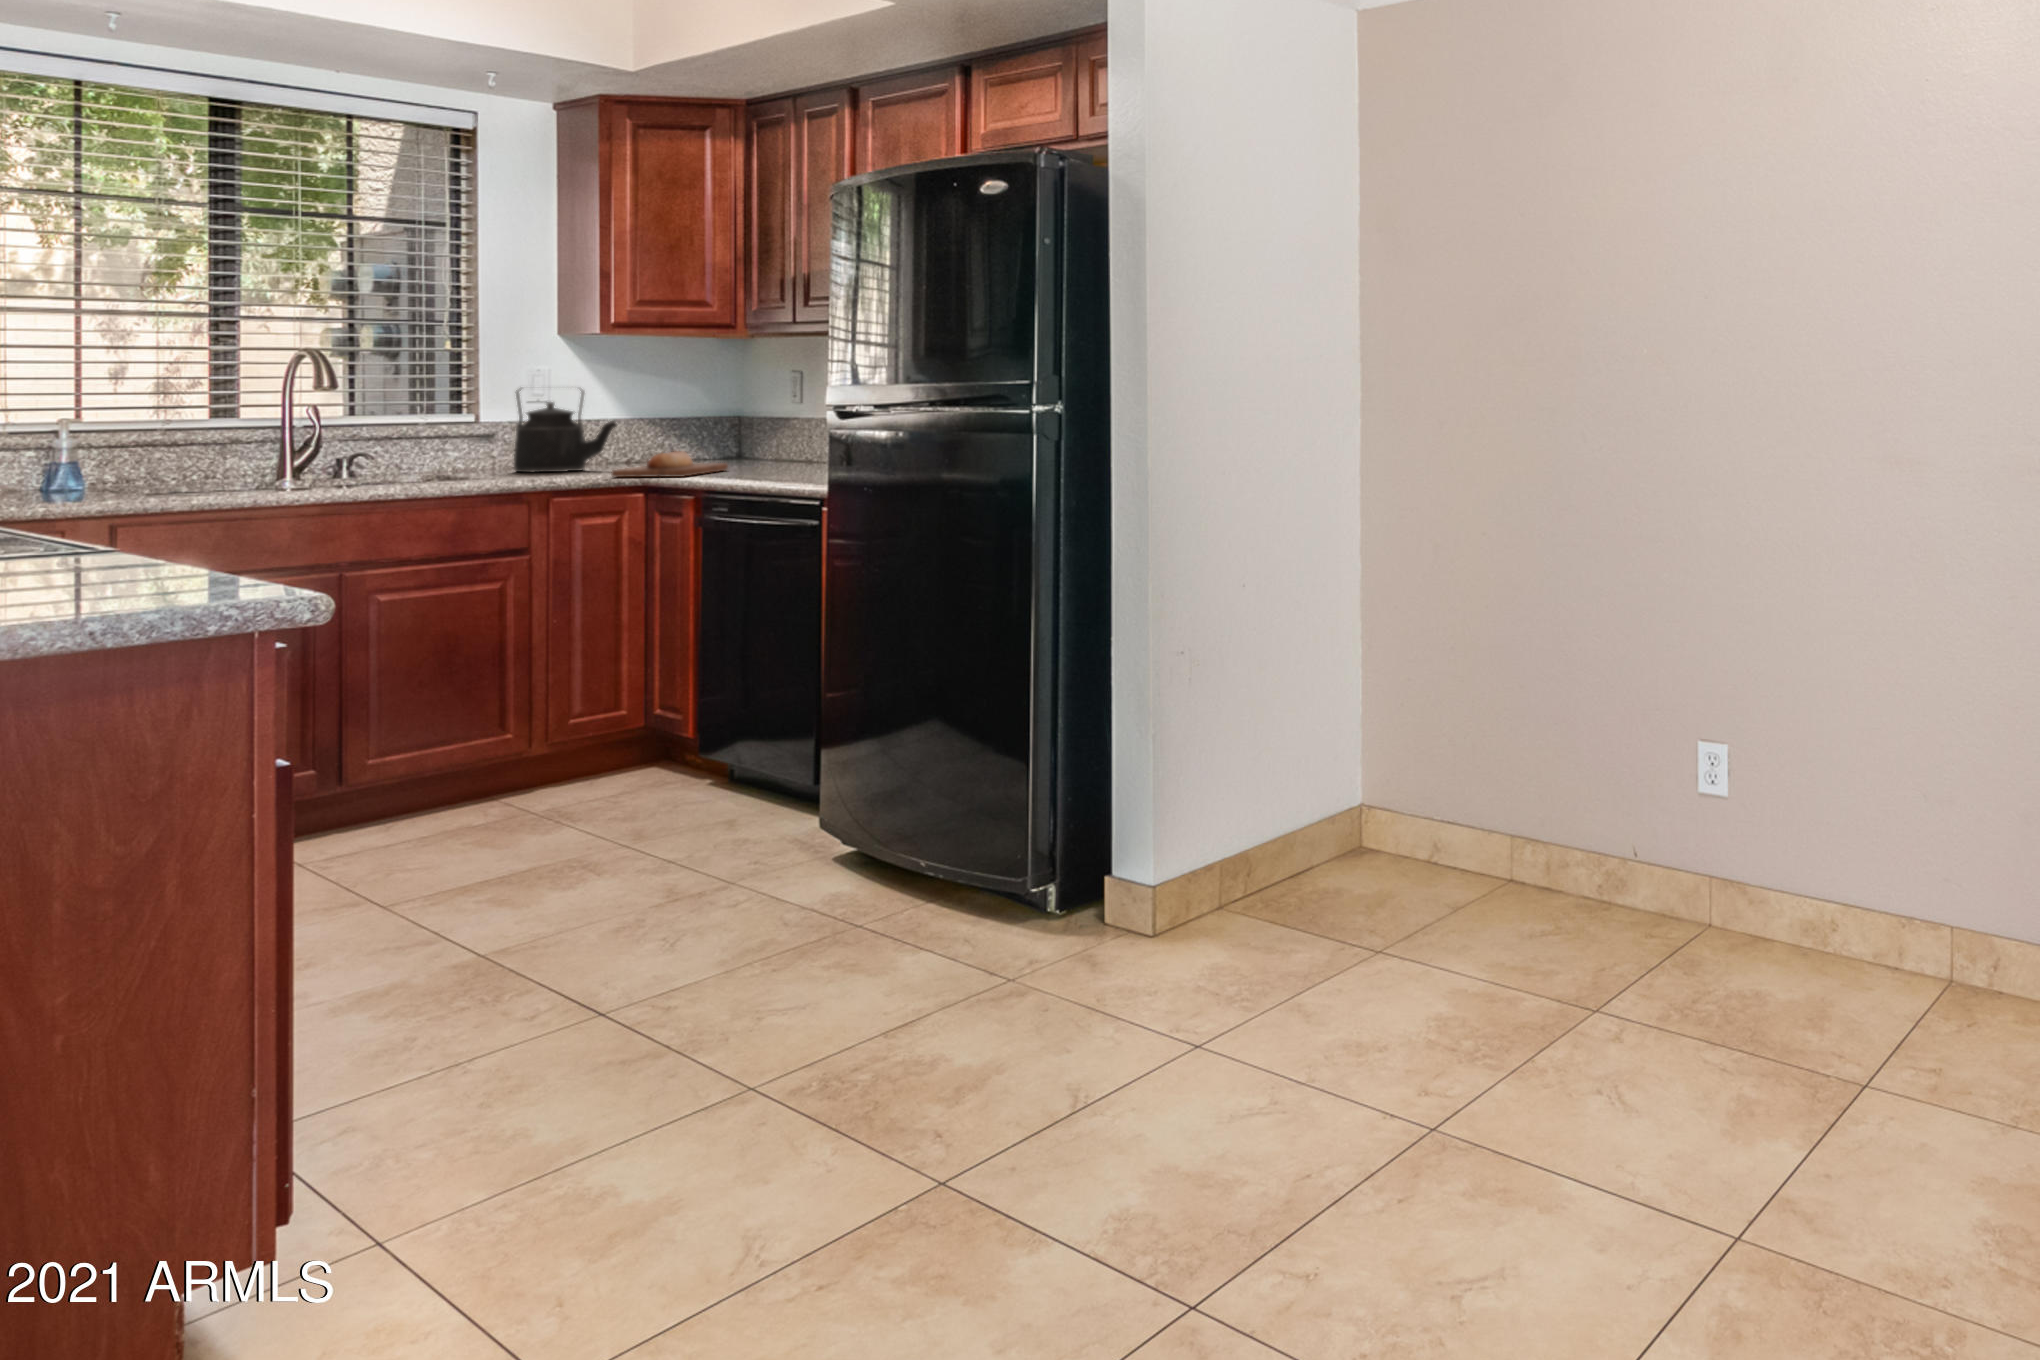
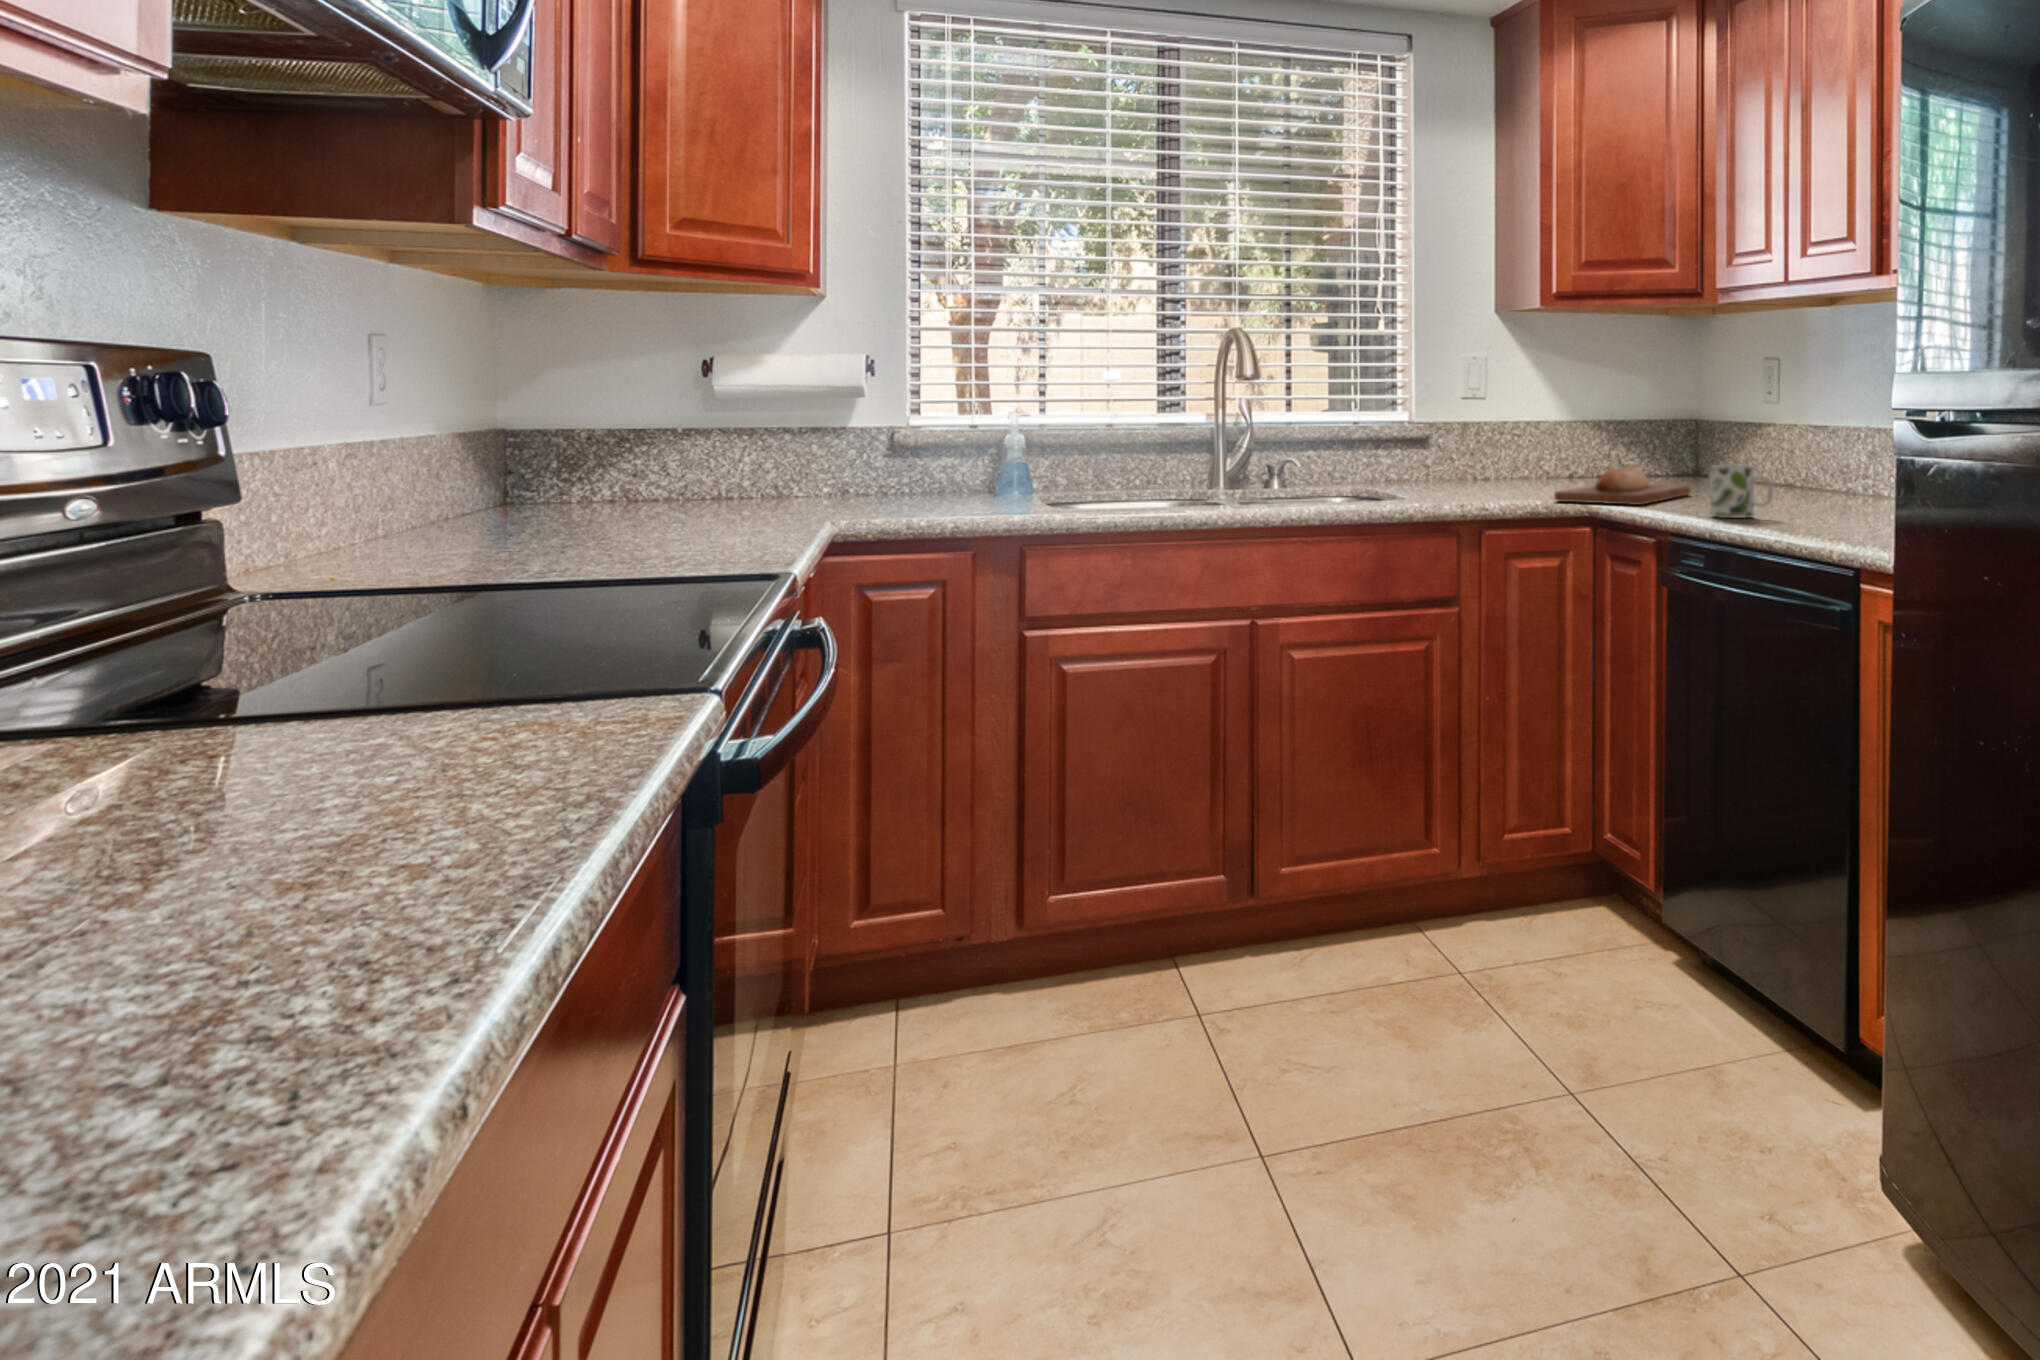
kettle: present [514,389,617,472] -> none [1447,379,1560,487]
mug: none [734,445,780,480] -> present [1710,465,1773,518]

